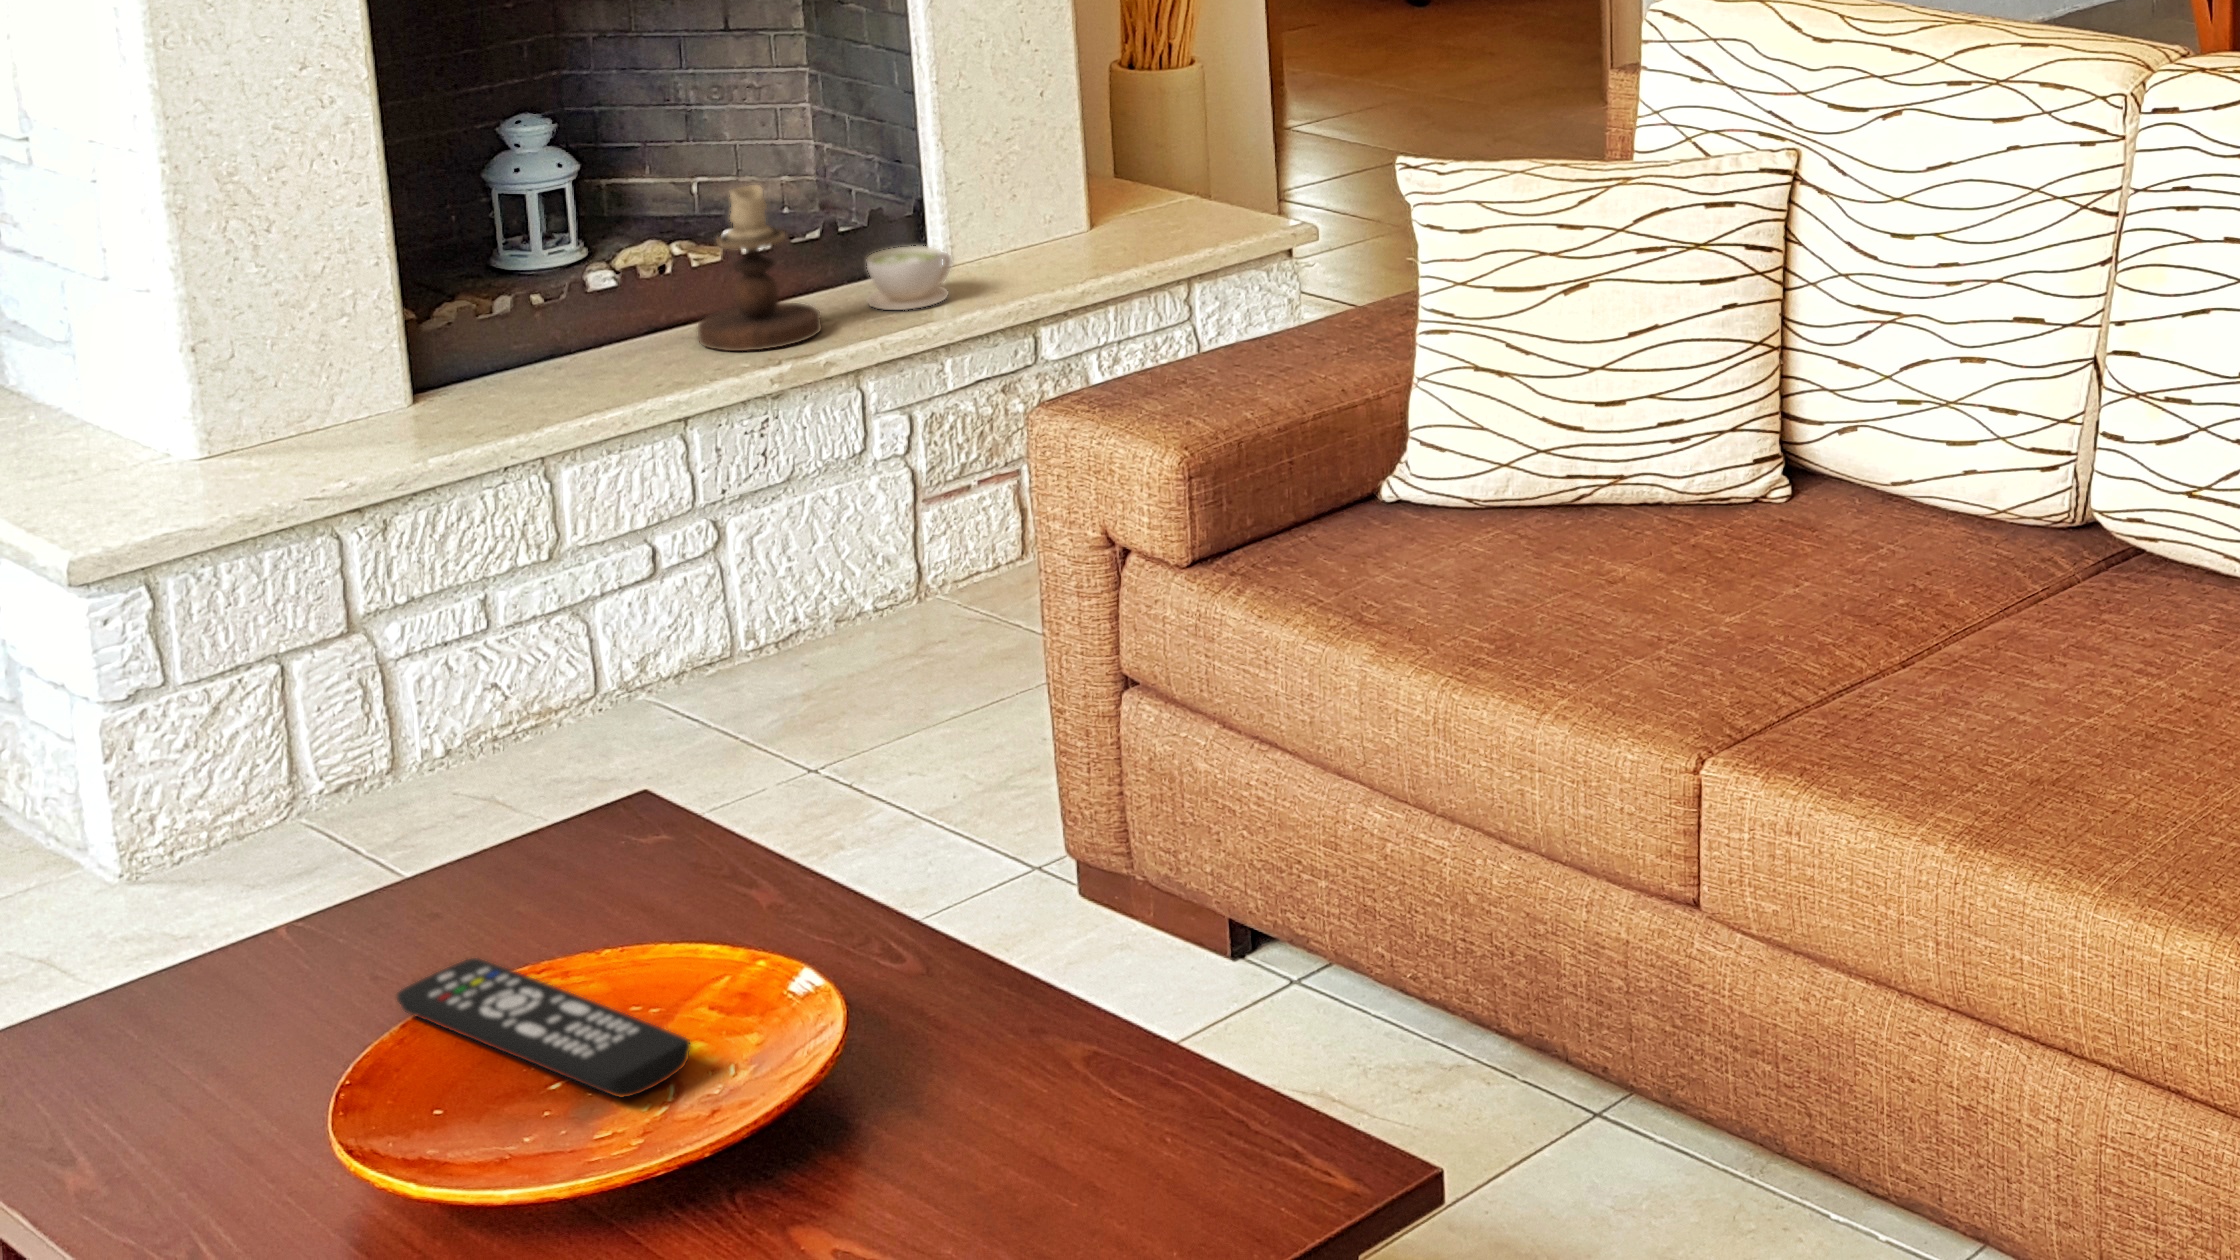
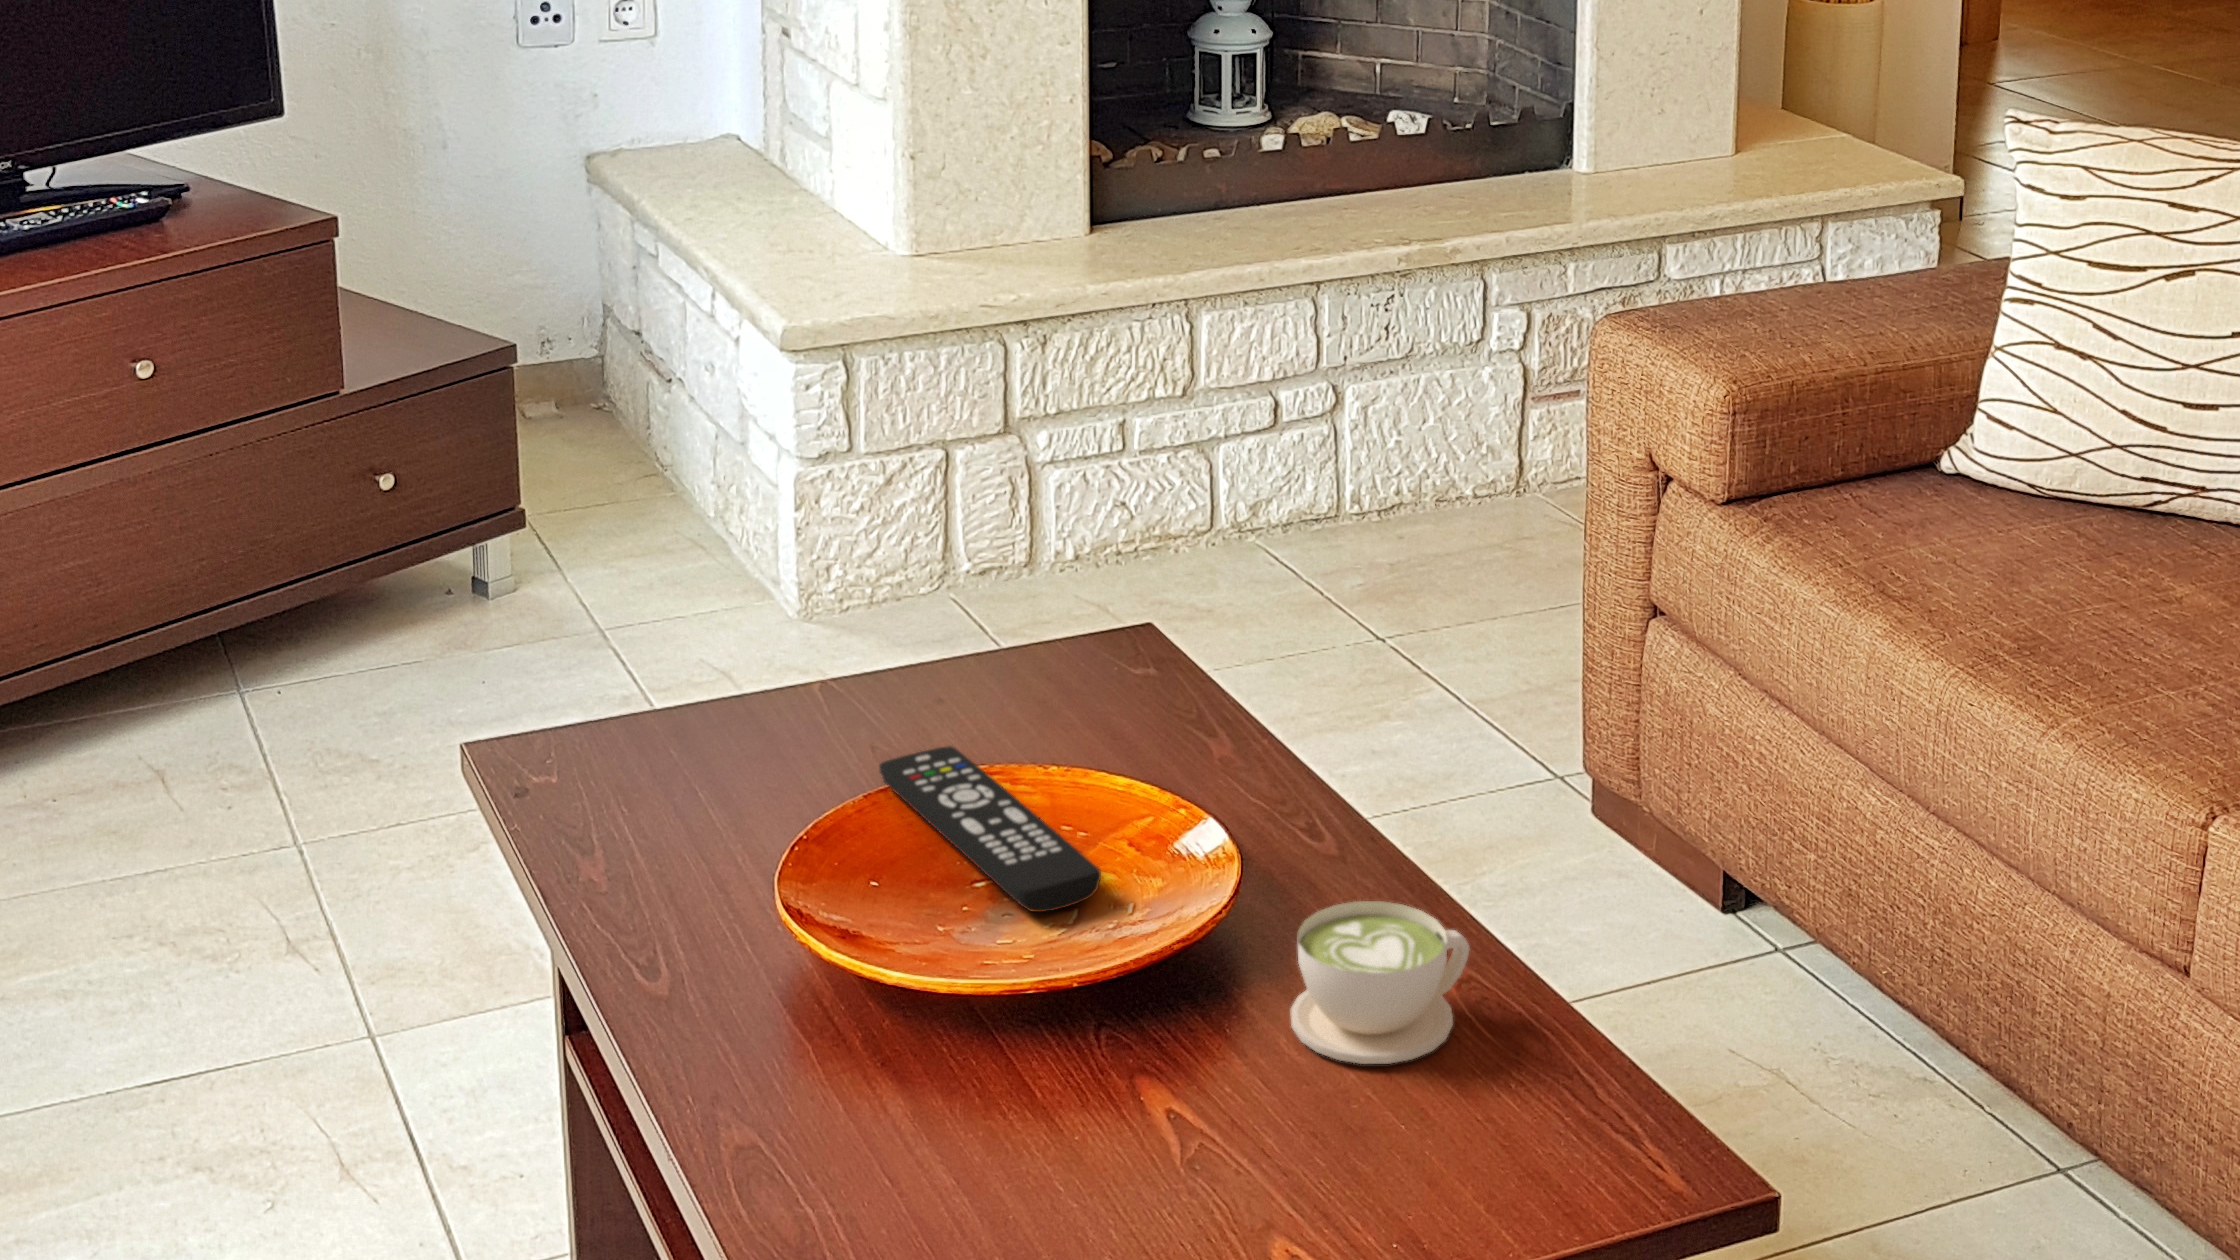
candlestick: present [698,185,821,351] -> none [1344,67,1456,227]
coffee cup: present [867,246,952,310] -> present [1290,901,1469,1064]

